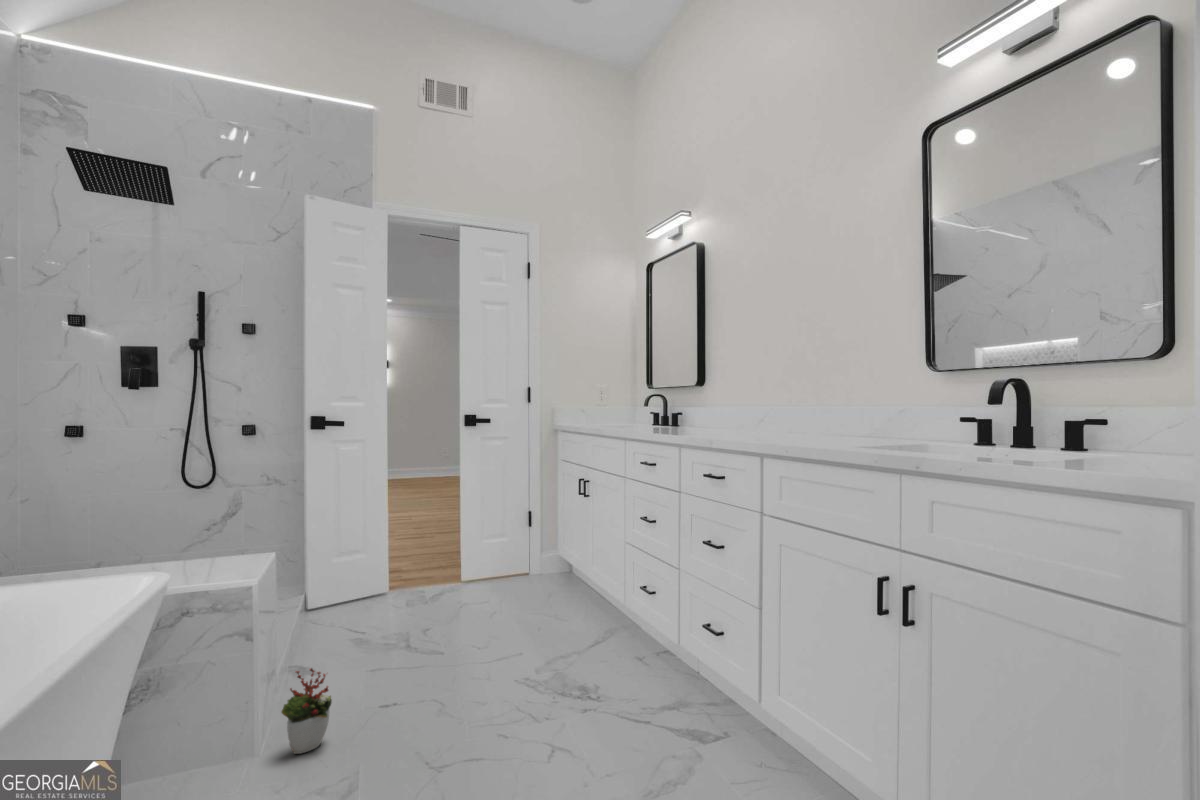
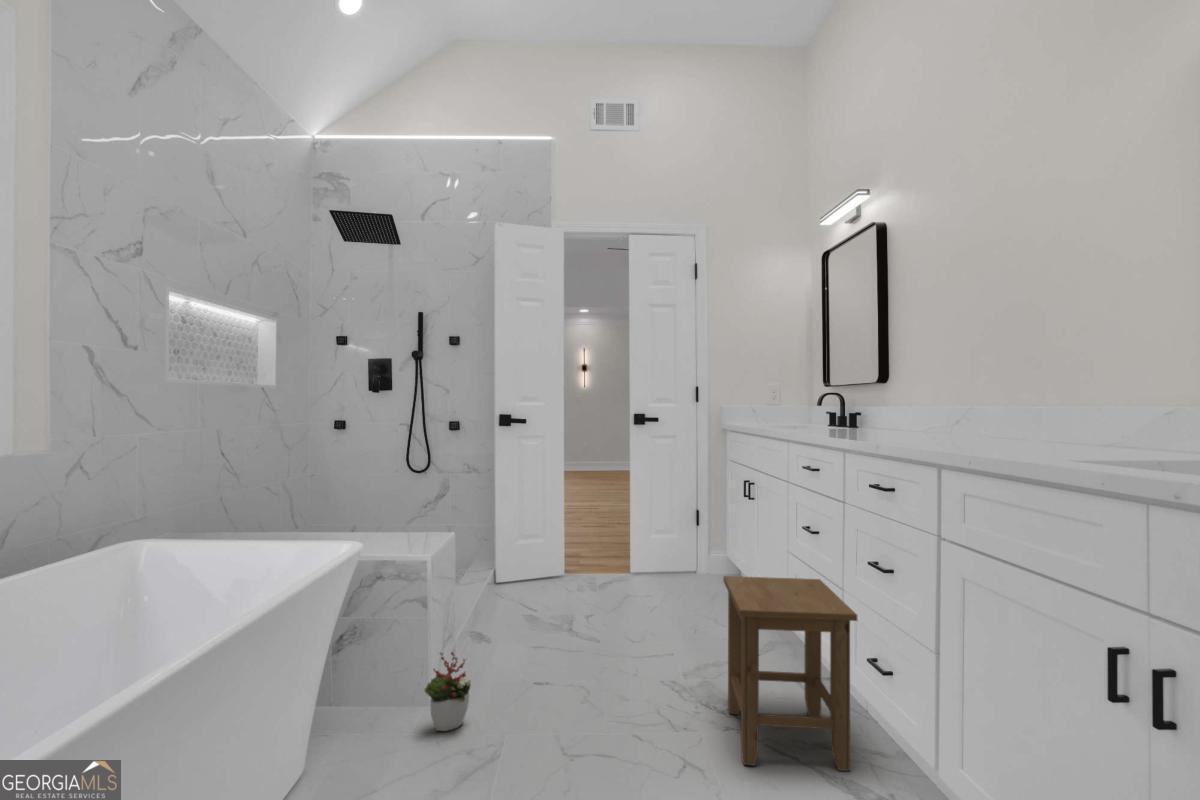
stool: none [580,559,697,724] -> present [723,576,857,771]

